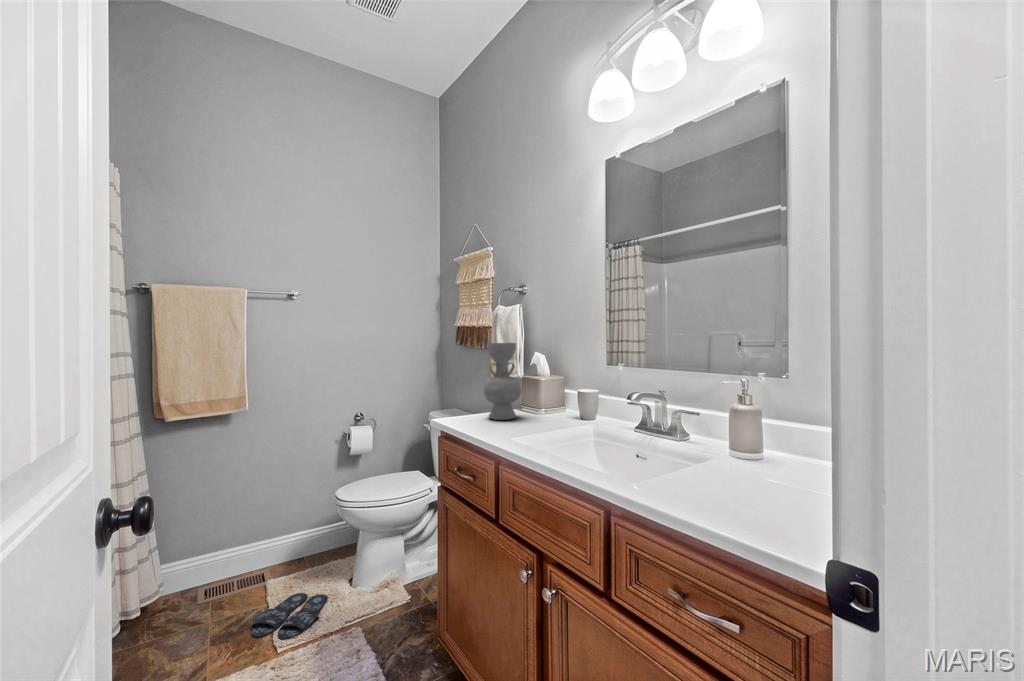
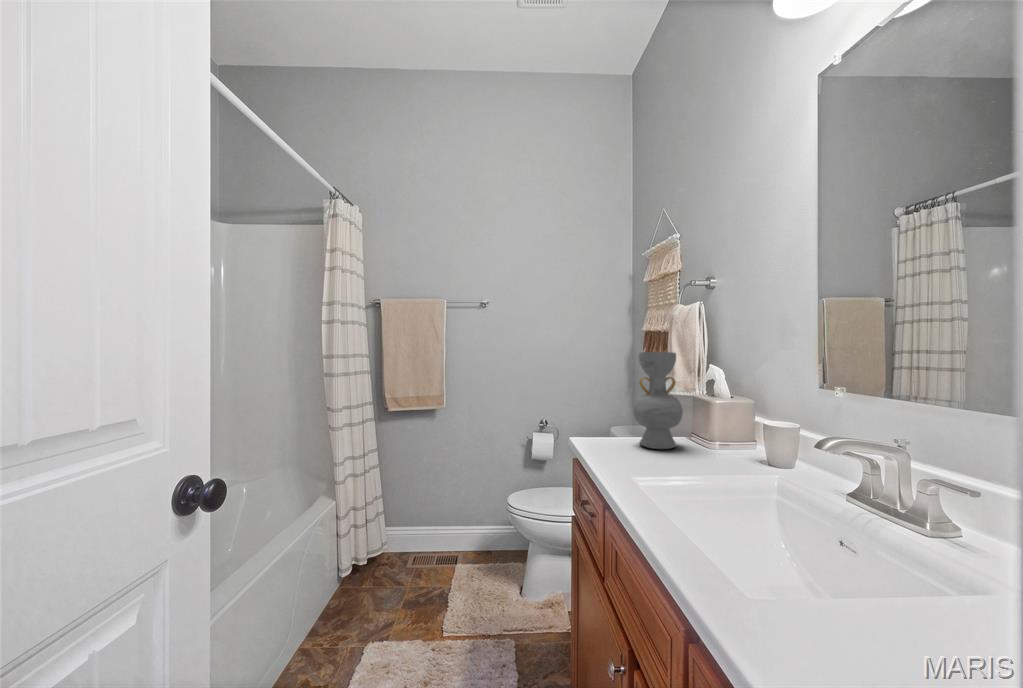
slippers: present [251,593,328,640] -> none [430,585,497,627]

